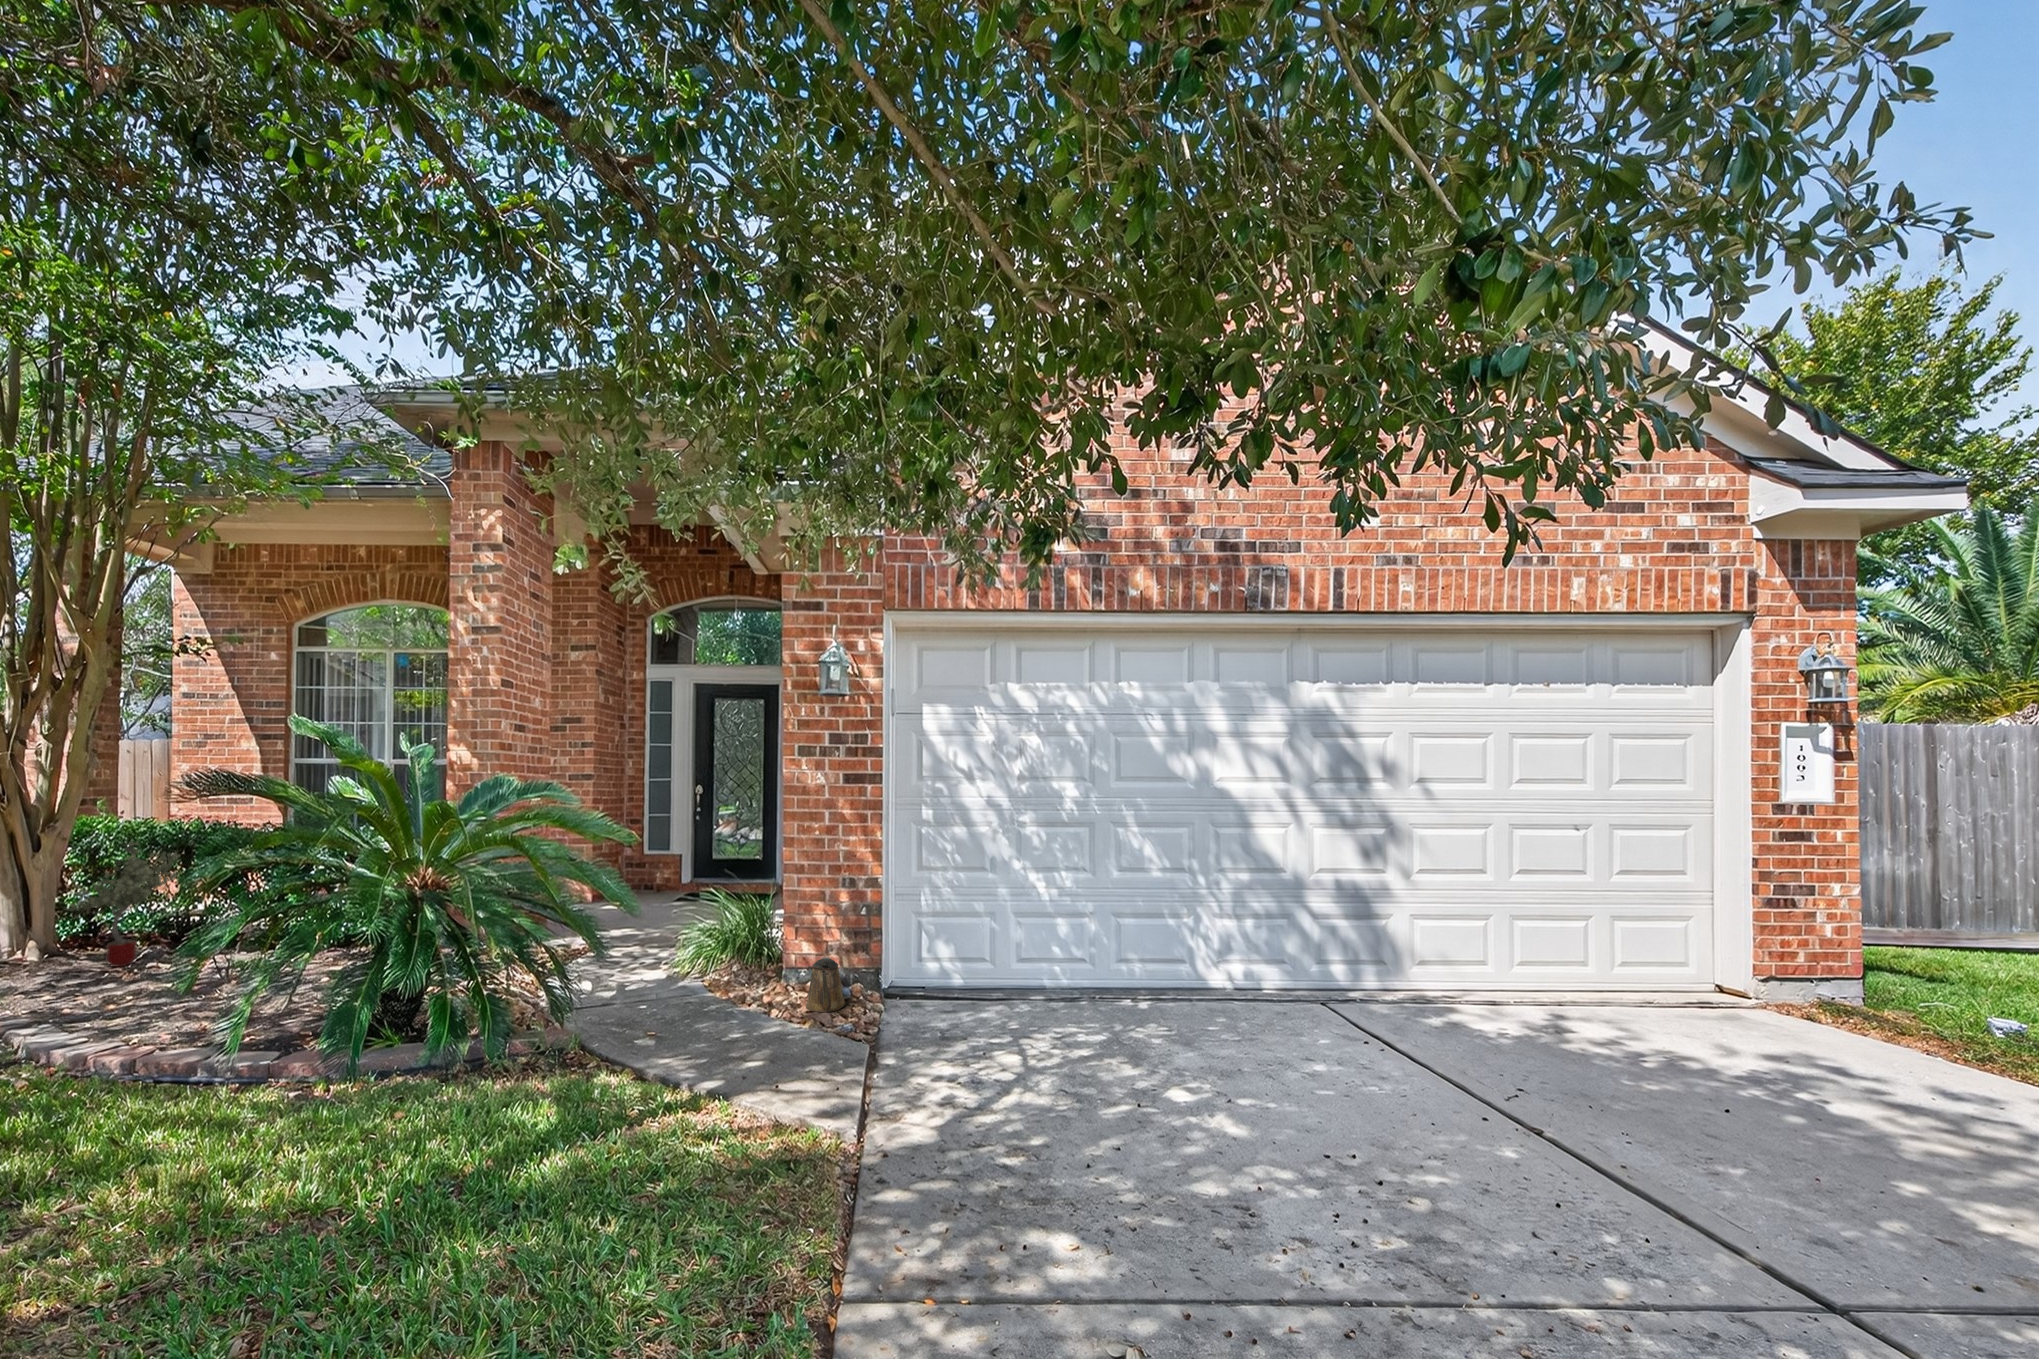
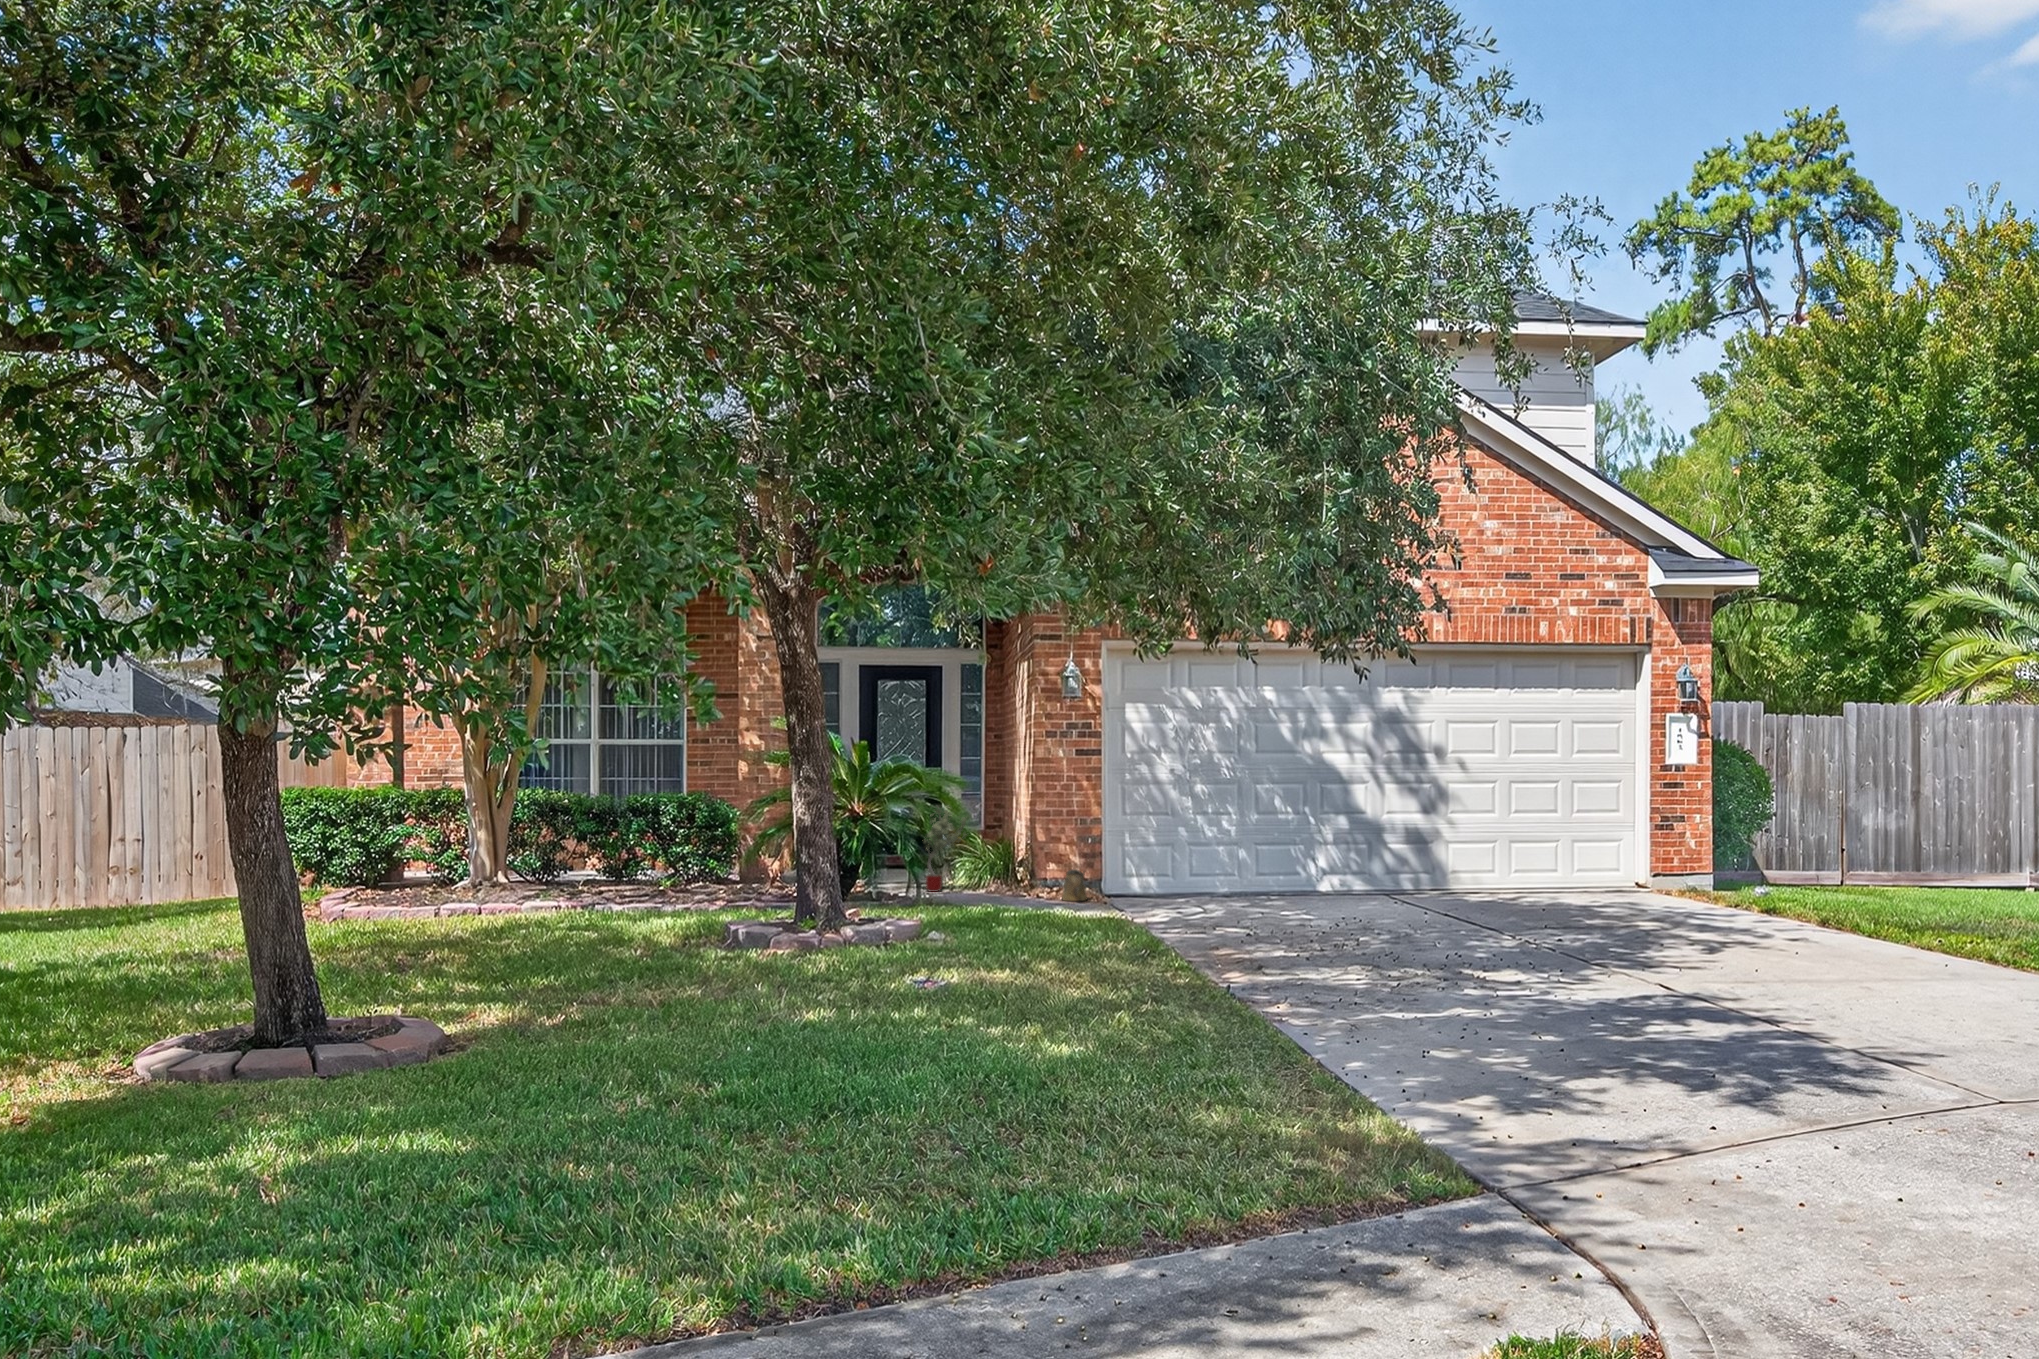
potted tree: present [65,842,178,967] -> present [925,806,967,892]

